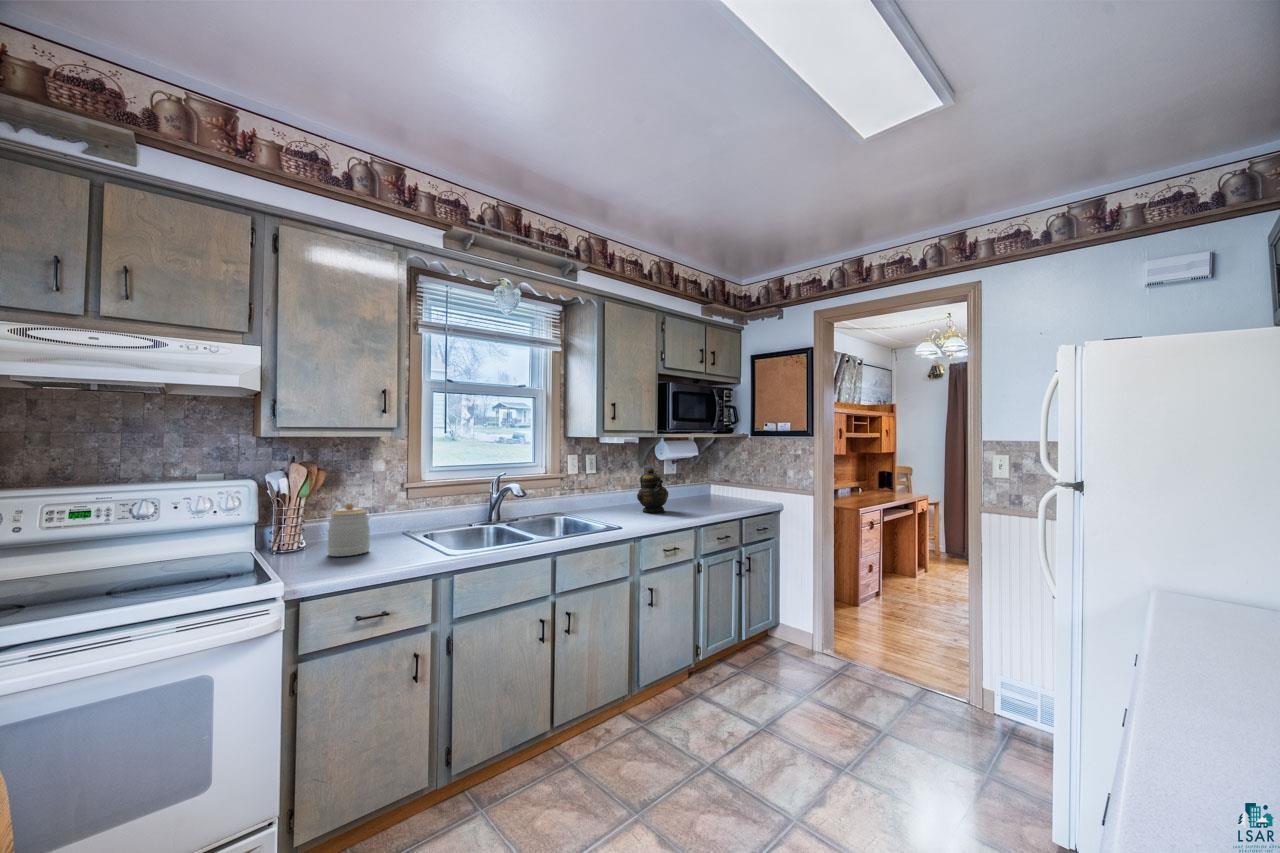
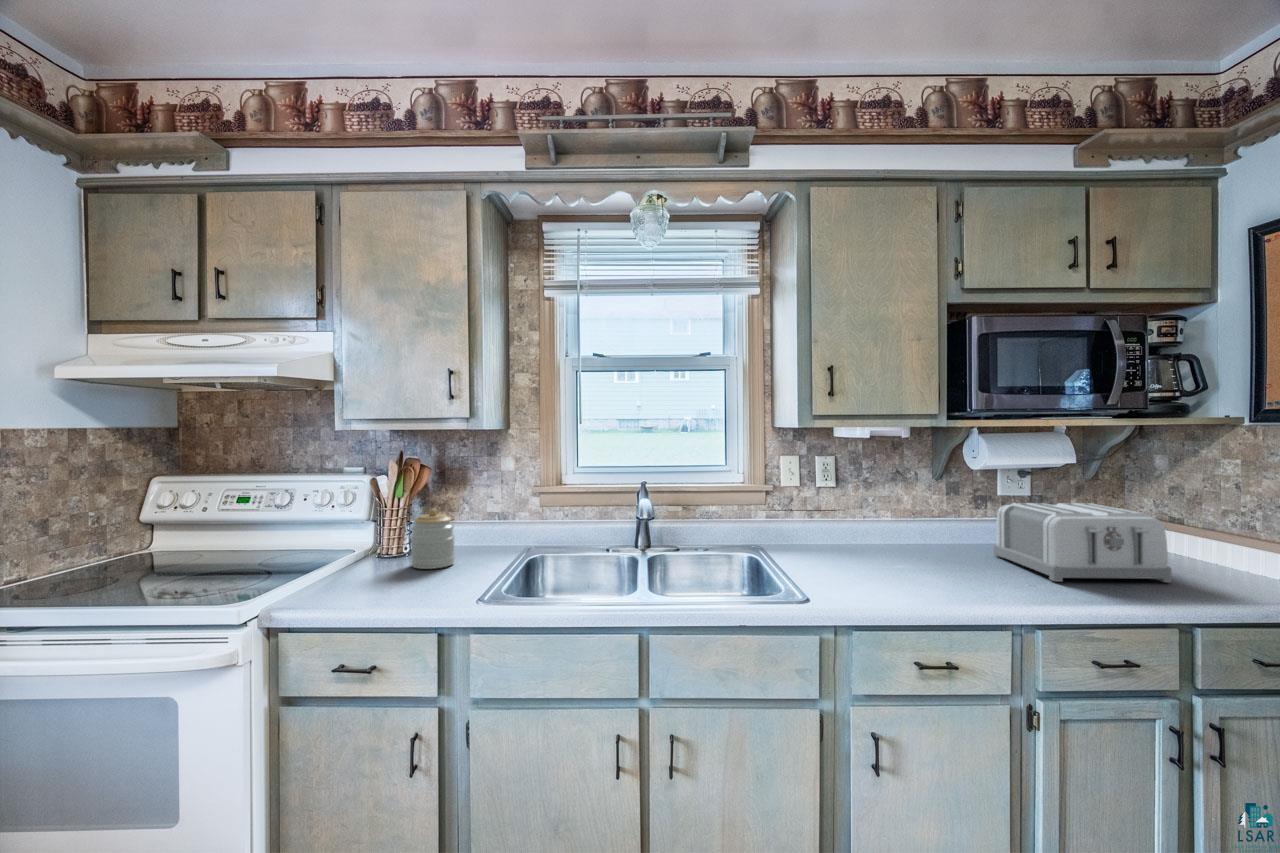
teapot: present [637,468,668,513] -> none [886,485,954,571]
toaster: none [672,475,743,509] -> present [993,503,1172,582]

